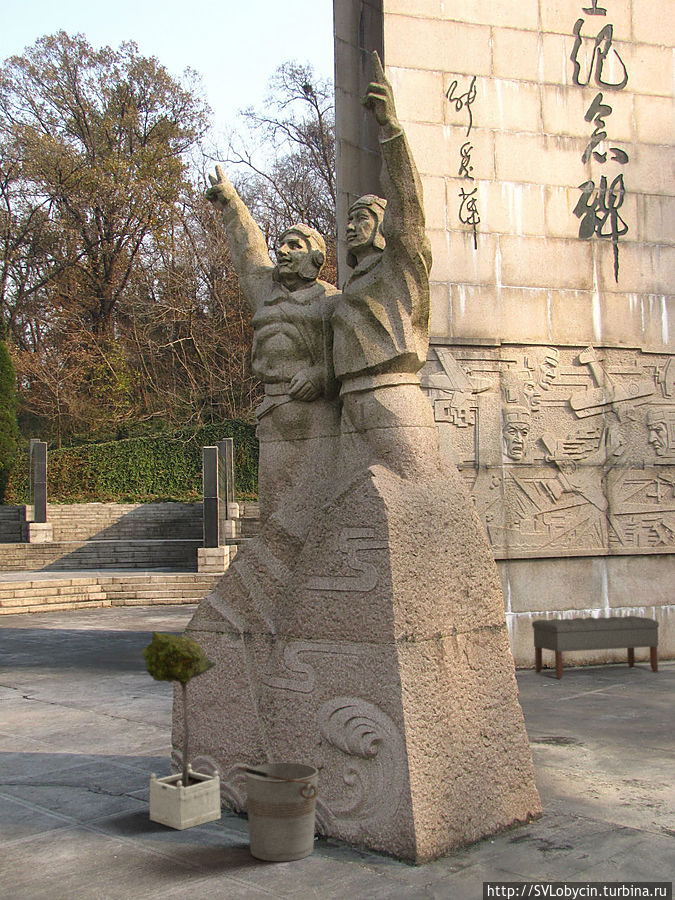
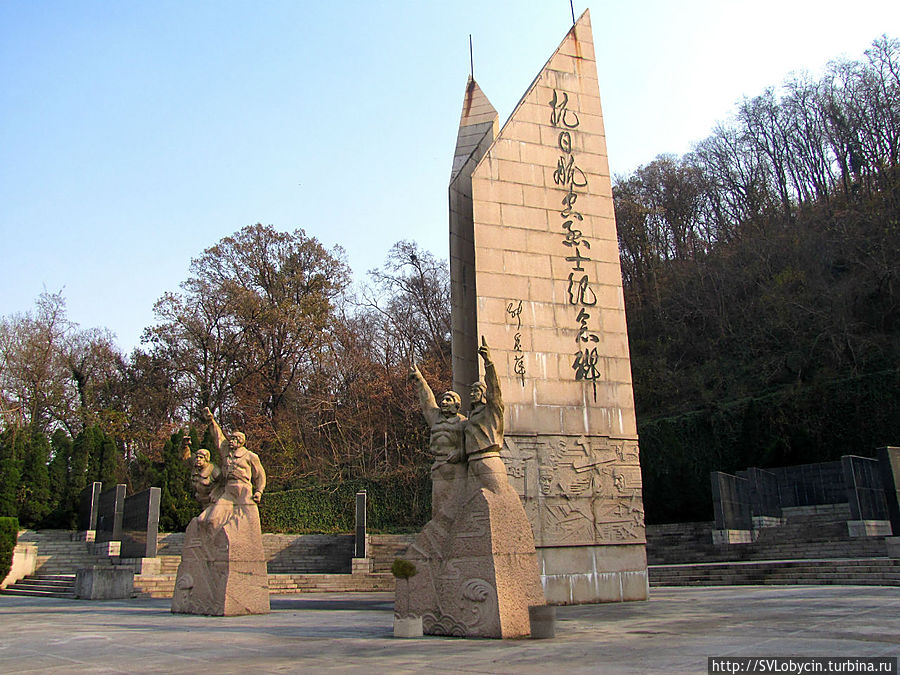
bench: present [532,616,659,679] -> none [557,580,624,611]
bucket: present [237,763,318,861] -> present [528,603,558,638]

